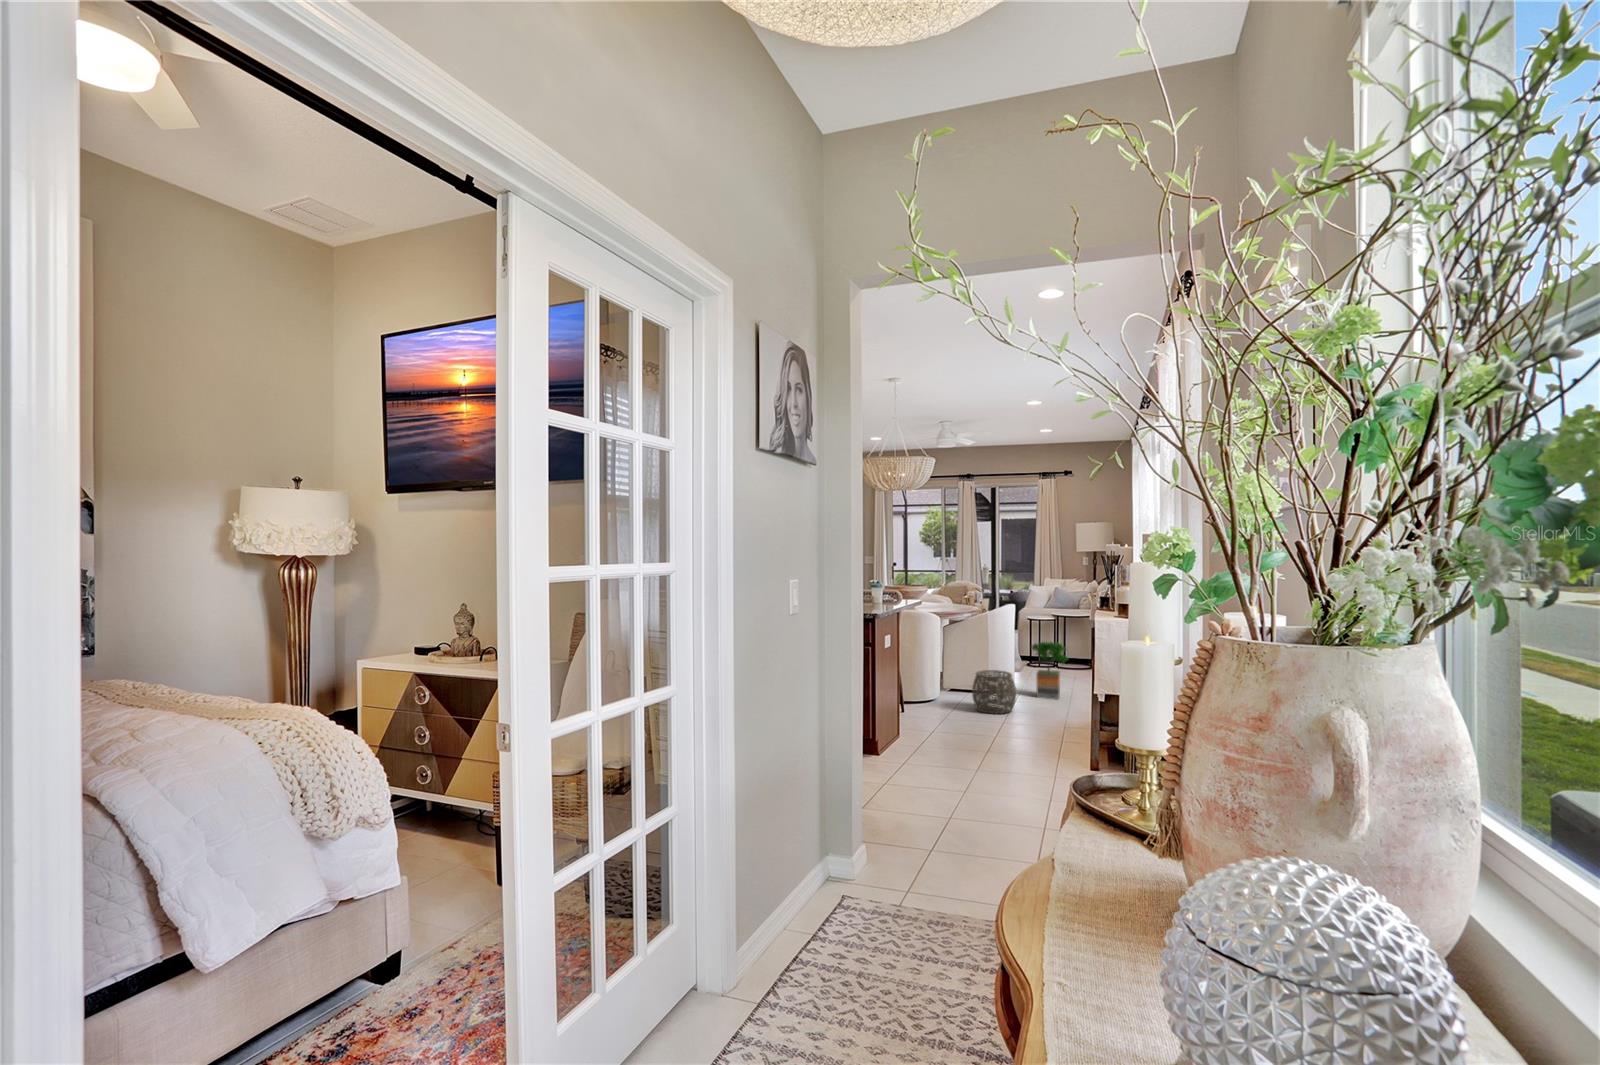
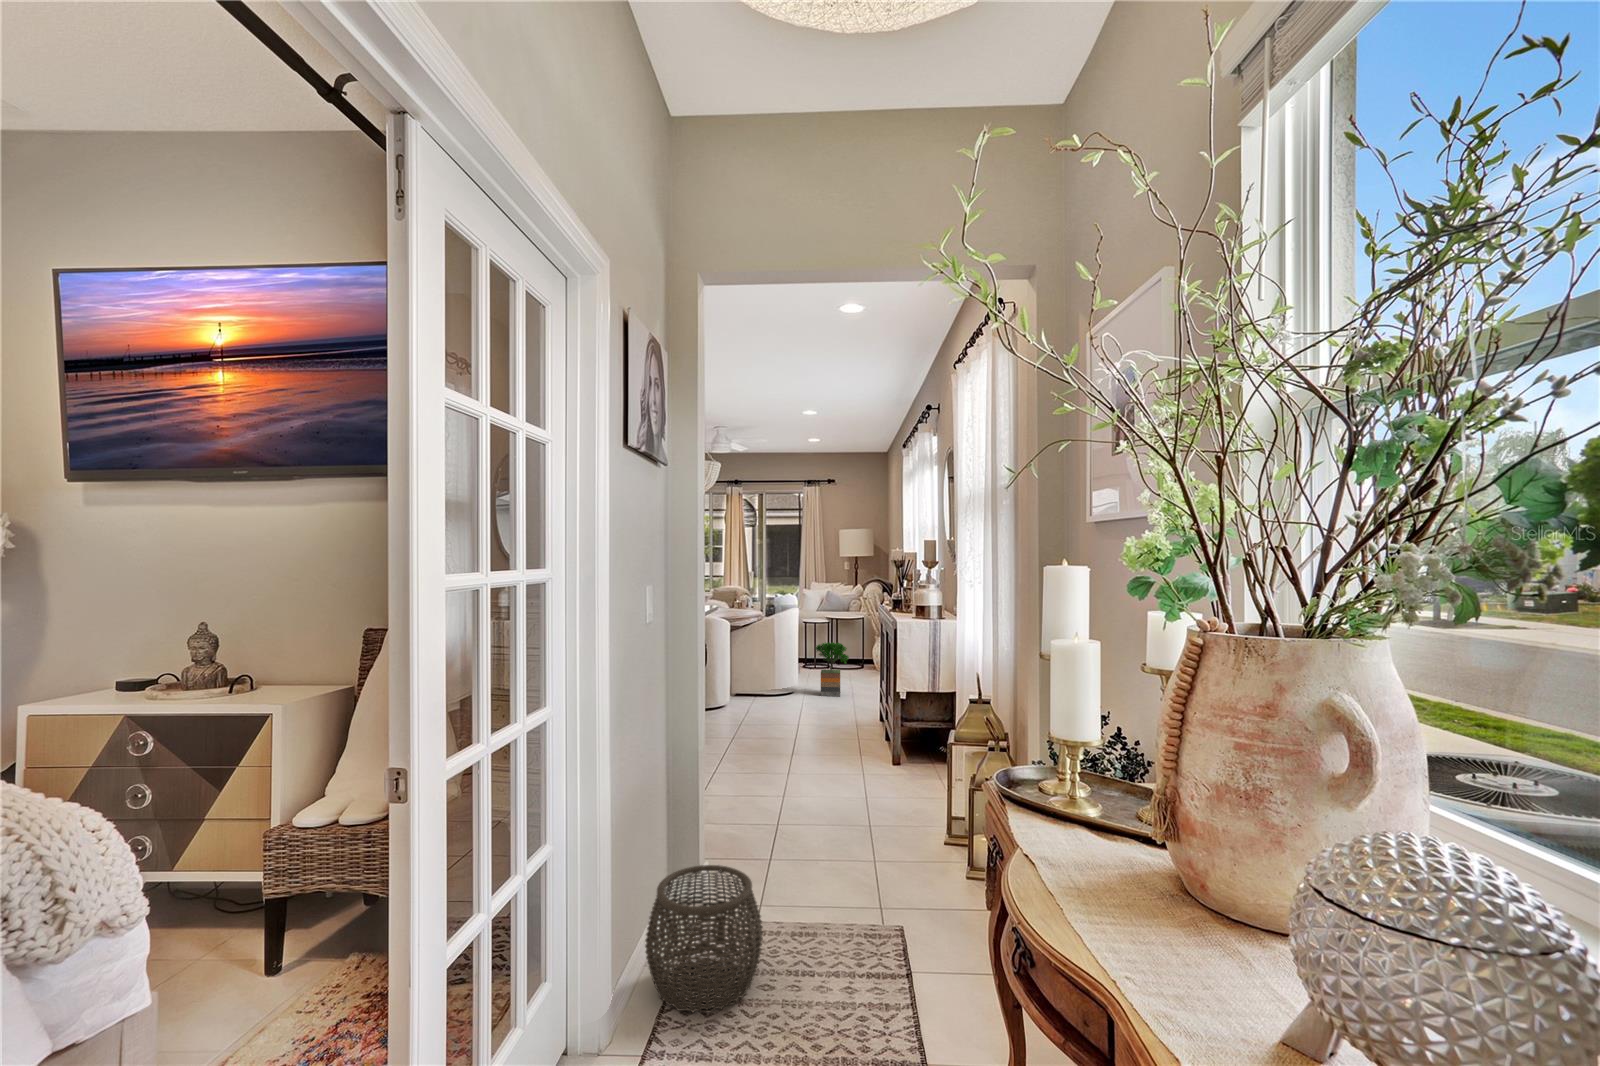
woven basket: present [972,670,1016,714] -> present [645,865,763,1012]

